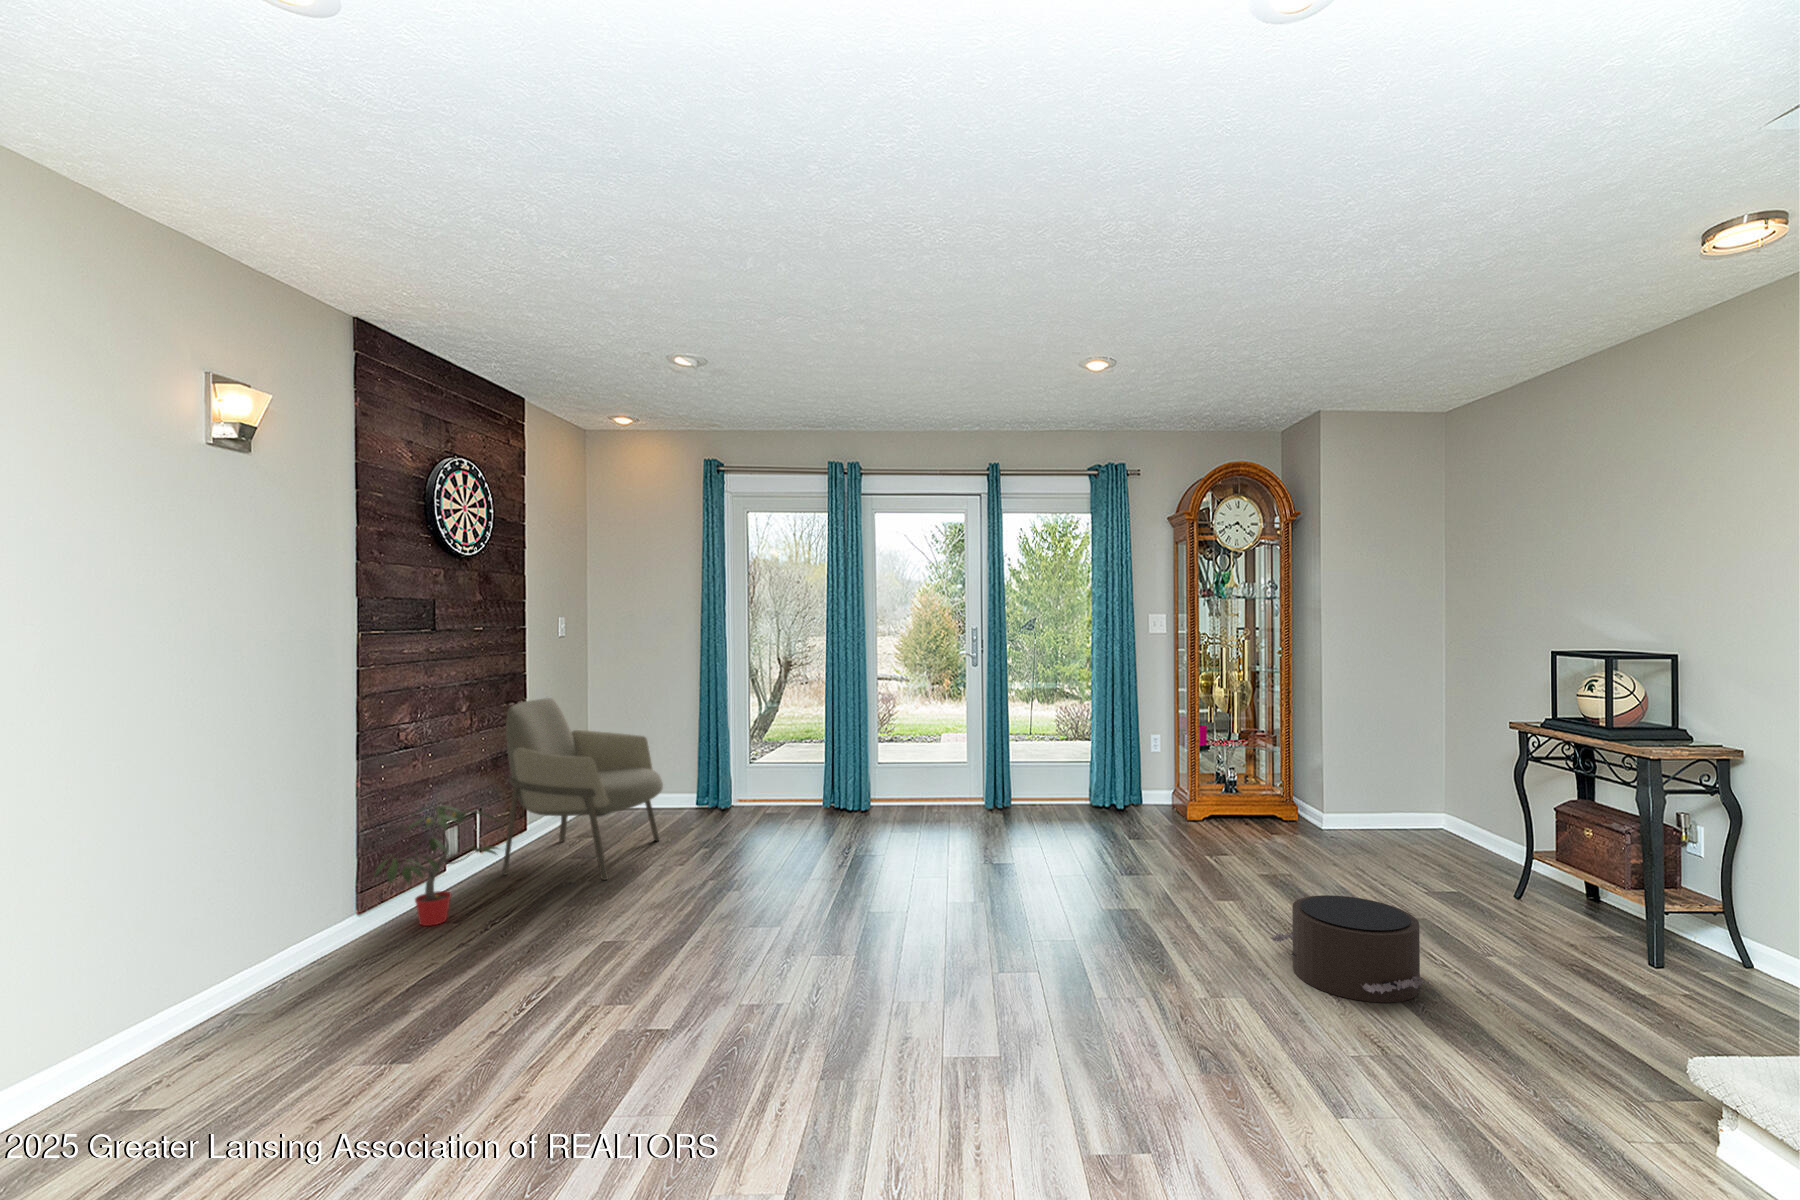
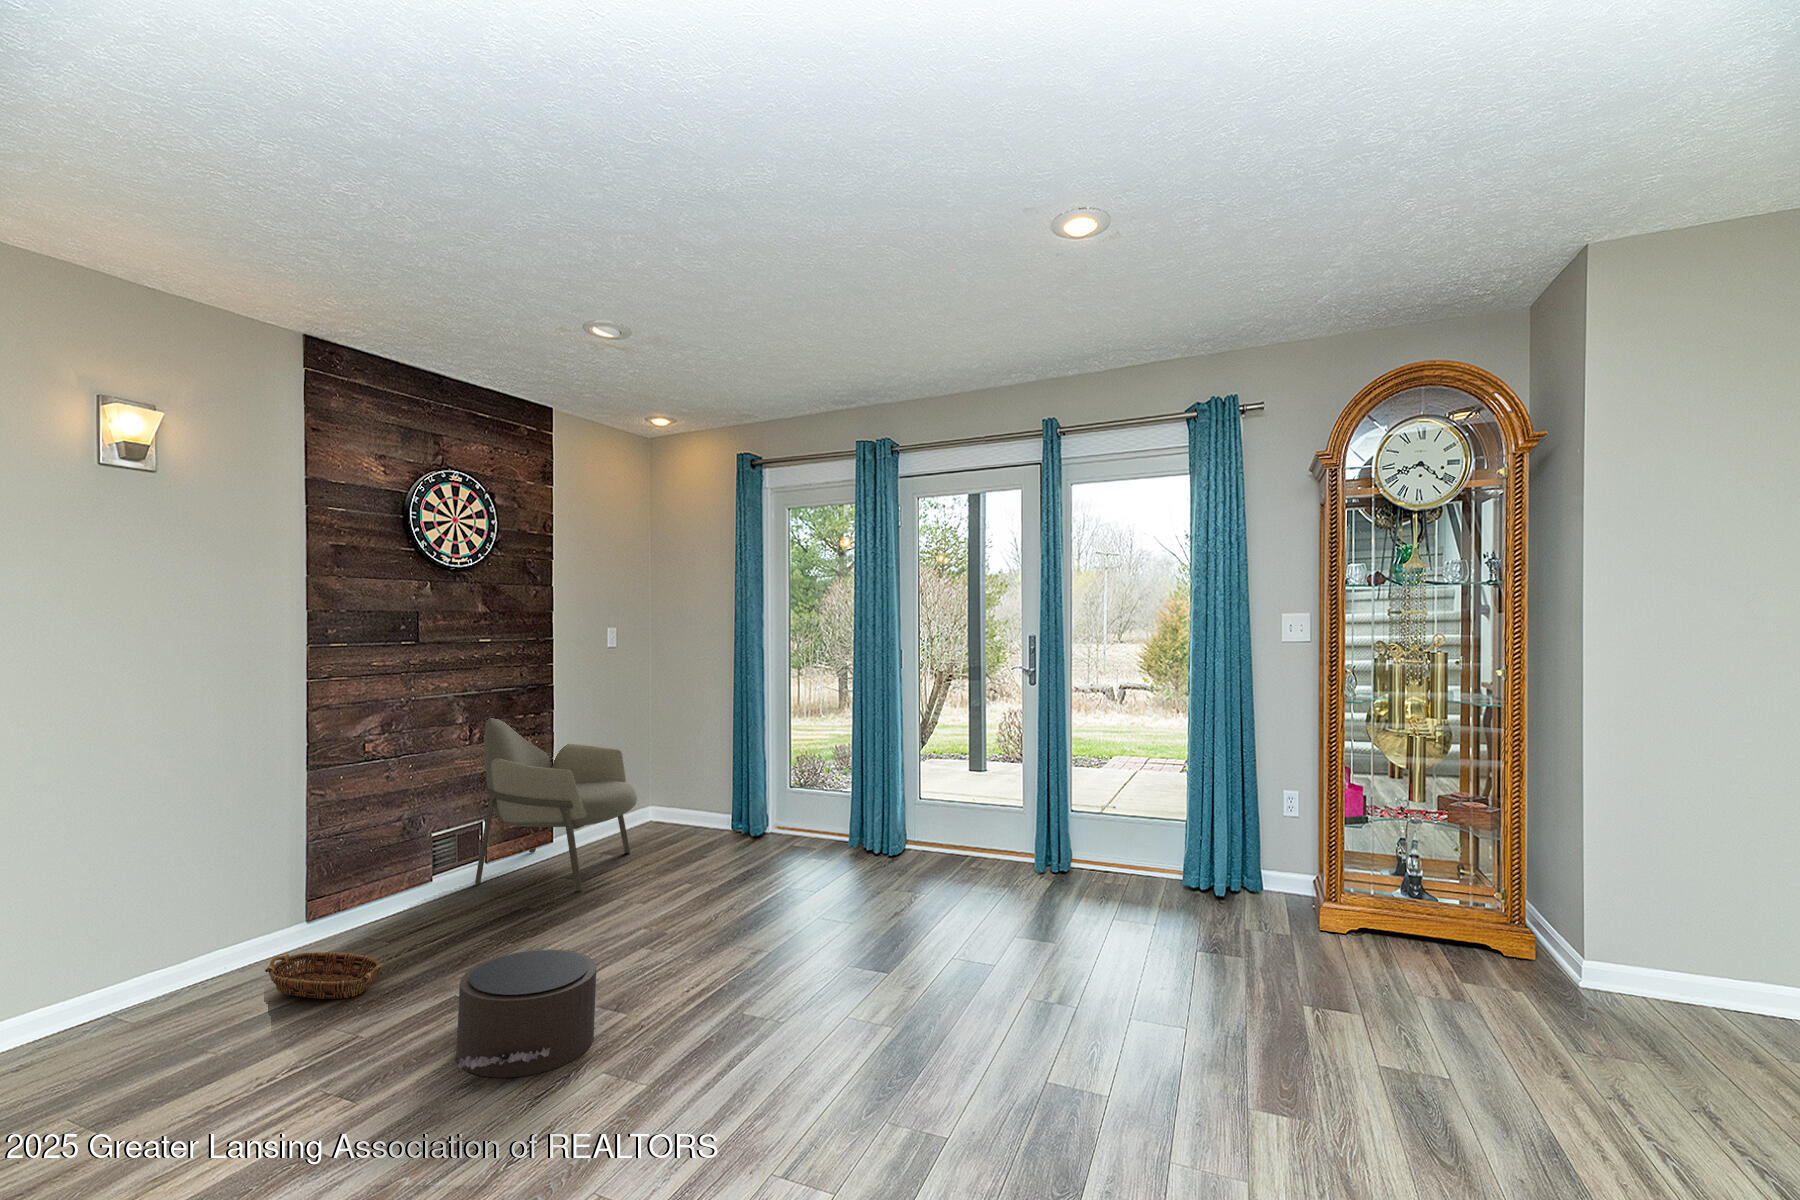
potted plant: present [374,806,498,926] -> none [353,814,482,934]
pouf: present [1270,895,1429,1003] -> present [456,950,597,1078]
basket: none [263,933,425,996] -> present [265,952,384,999]

